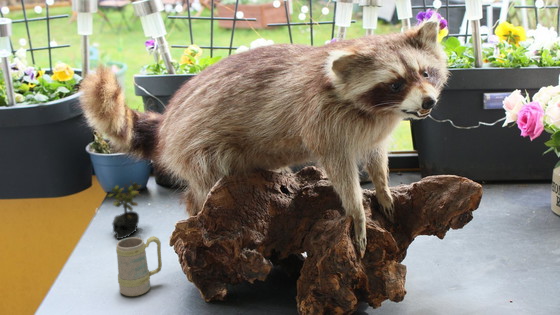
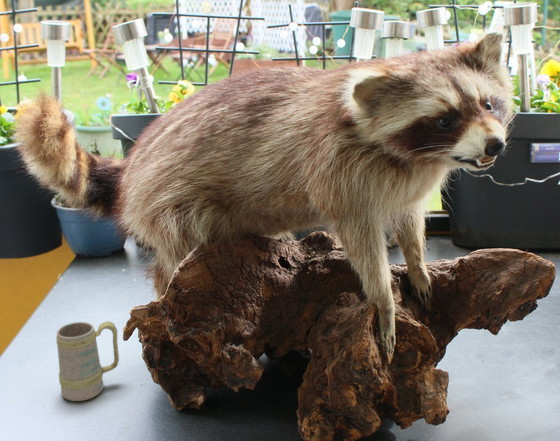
succulent plant: present [108,182,141,239] -> none [59,242,104,318]

